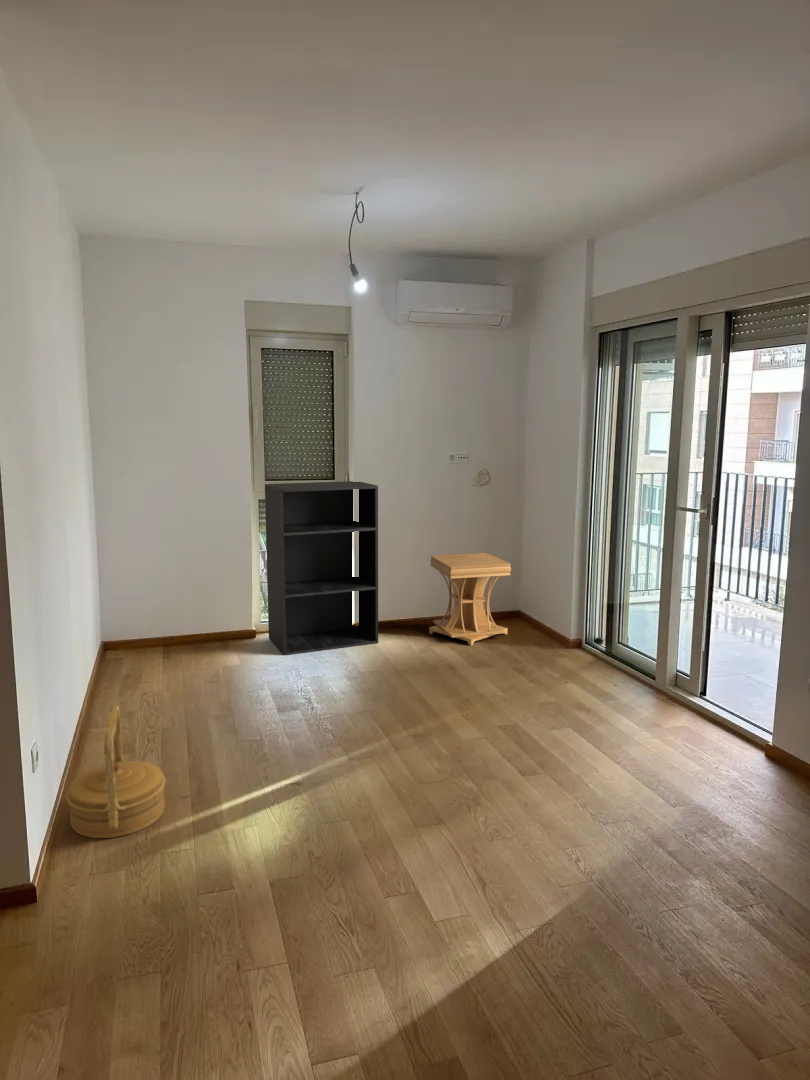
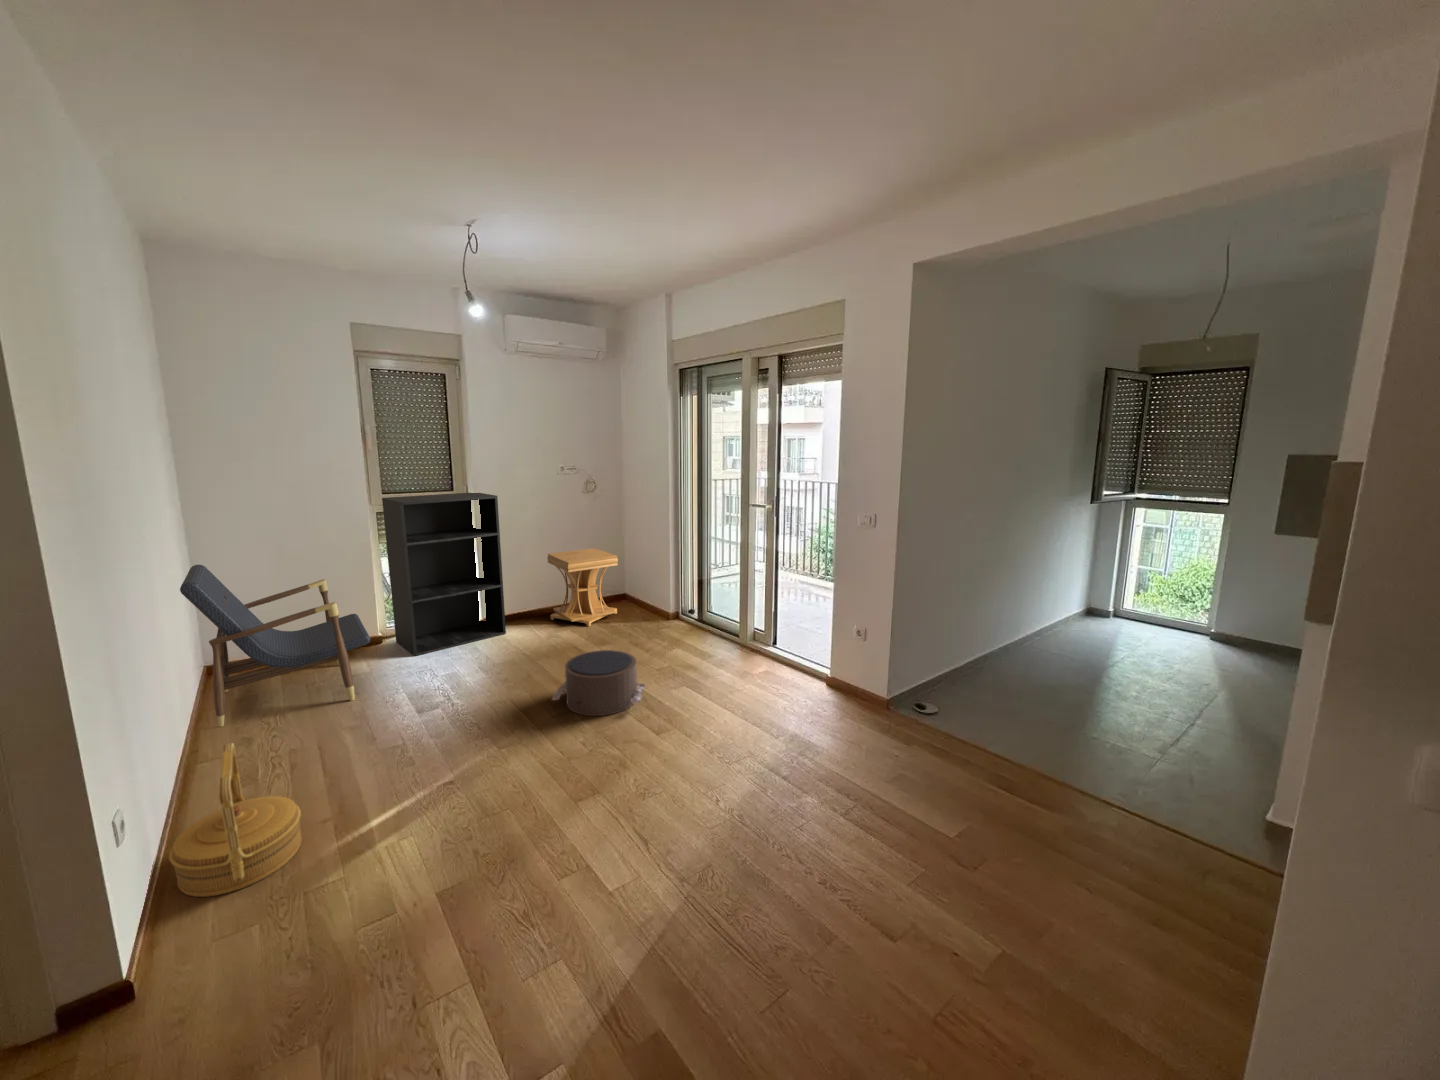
lounge chair: none [91,542,242,697] -> present [180,565,370,727]
pouf: none [411,671,521,746] -> present [552,650,645,716]

